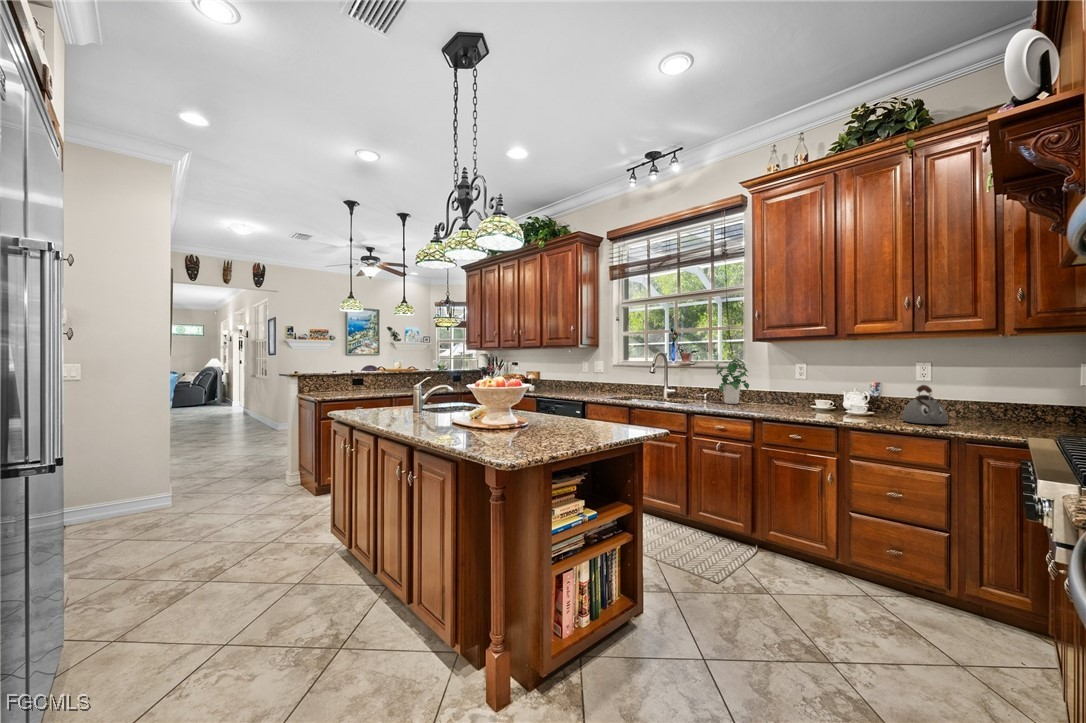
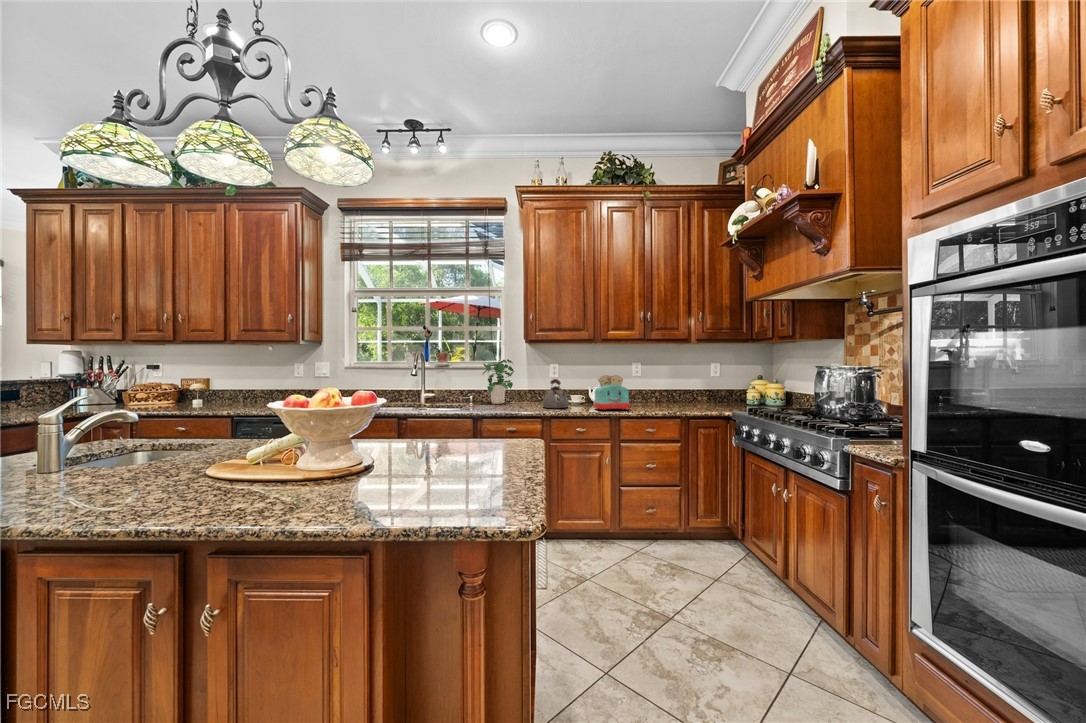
toaster: none [823,378,874,419] -> present [594,375,630,410]
kettle: present [902,385,948,424] -> present [543,379,569,408]

